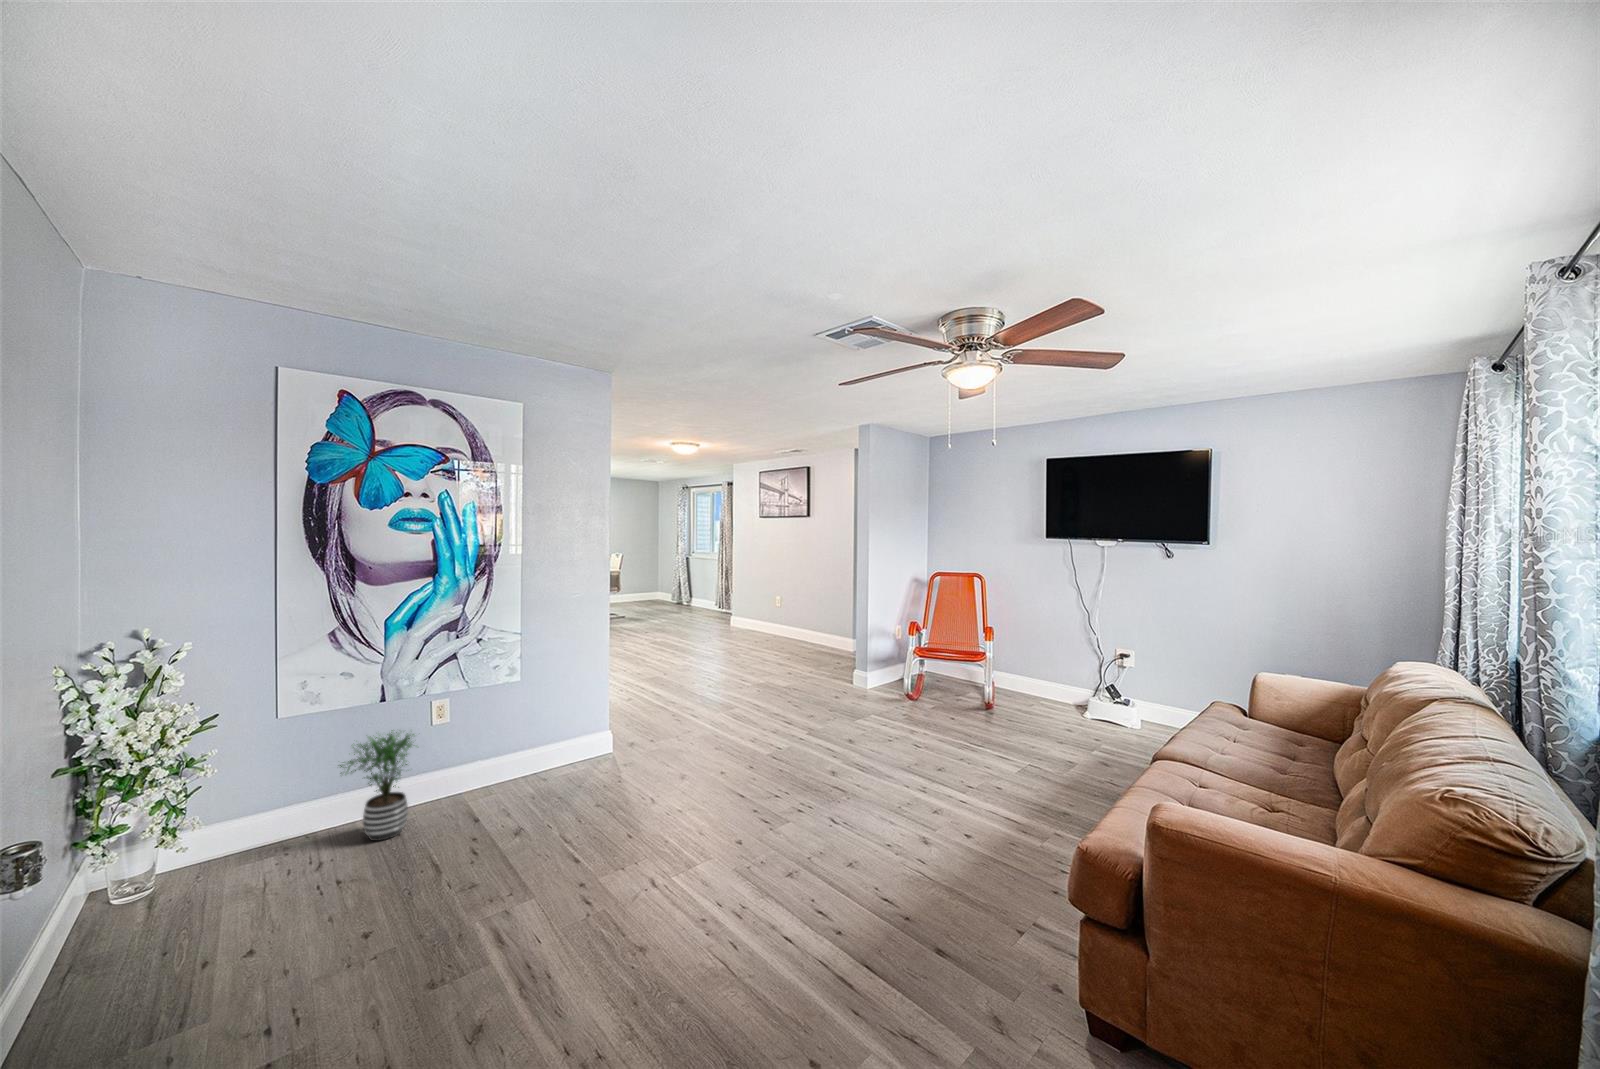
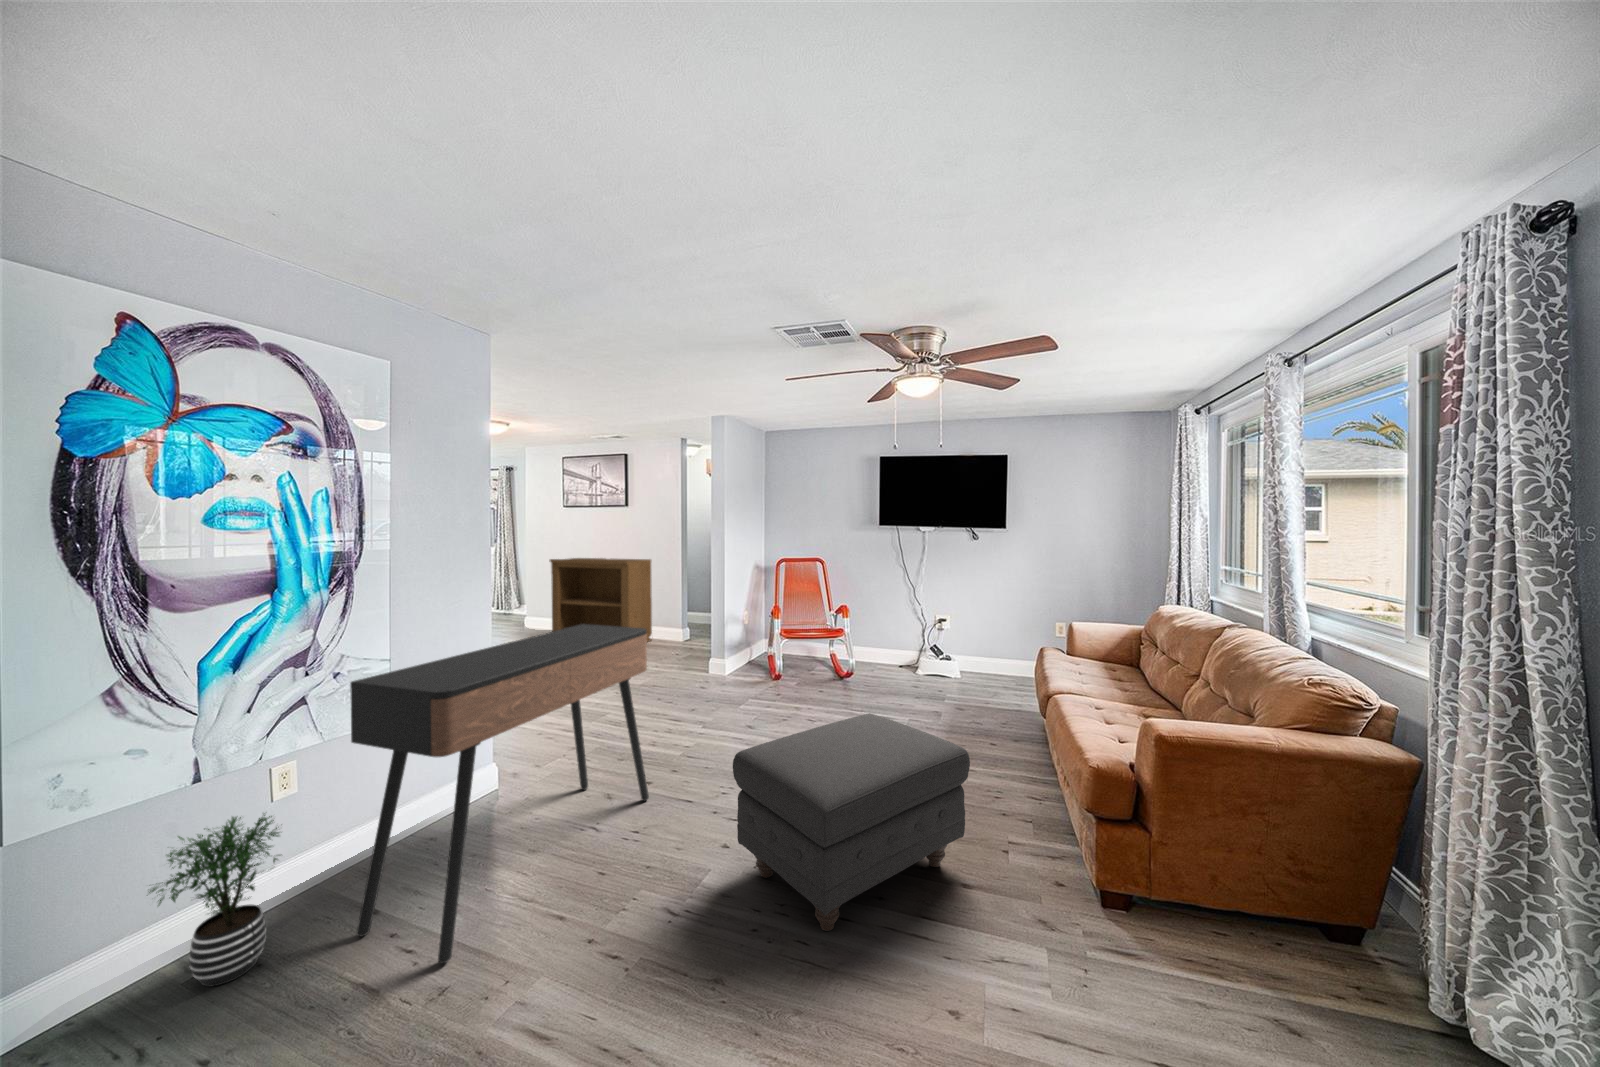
bookshelf: none [739,562,826,652] -> present [549,558,652,642]
console table: none [455,620,710,869] -> present [350,624,649,963]
ottoman: none [727,740,964,944] -> present [733,713,970,931]

